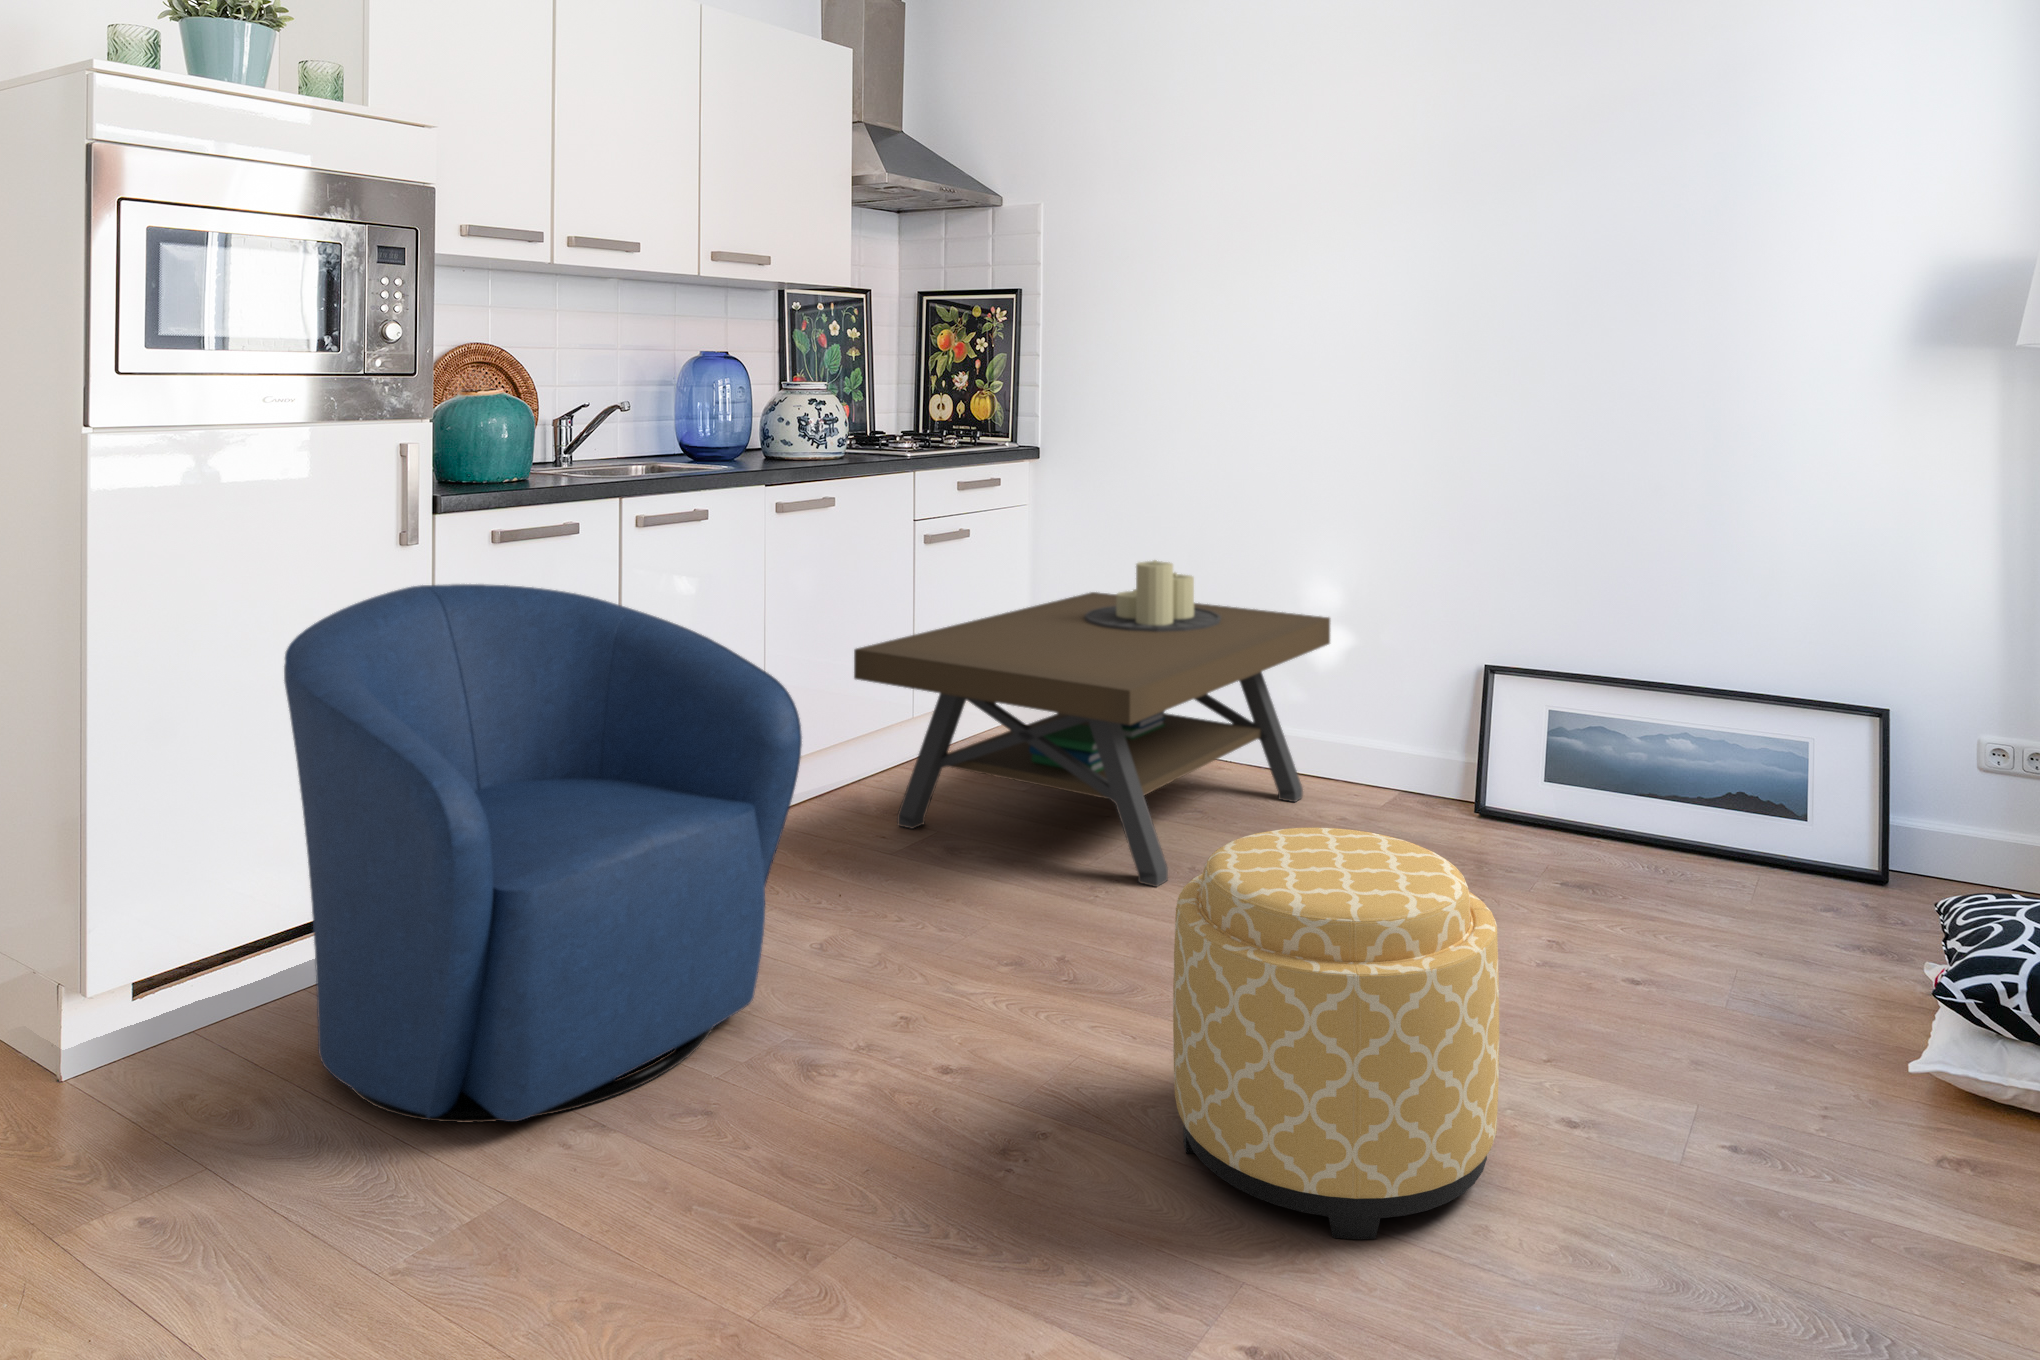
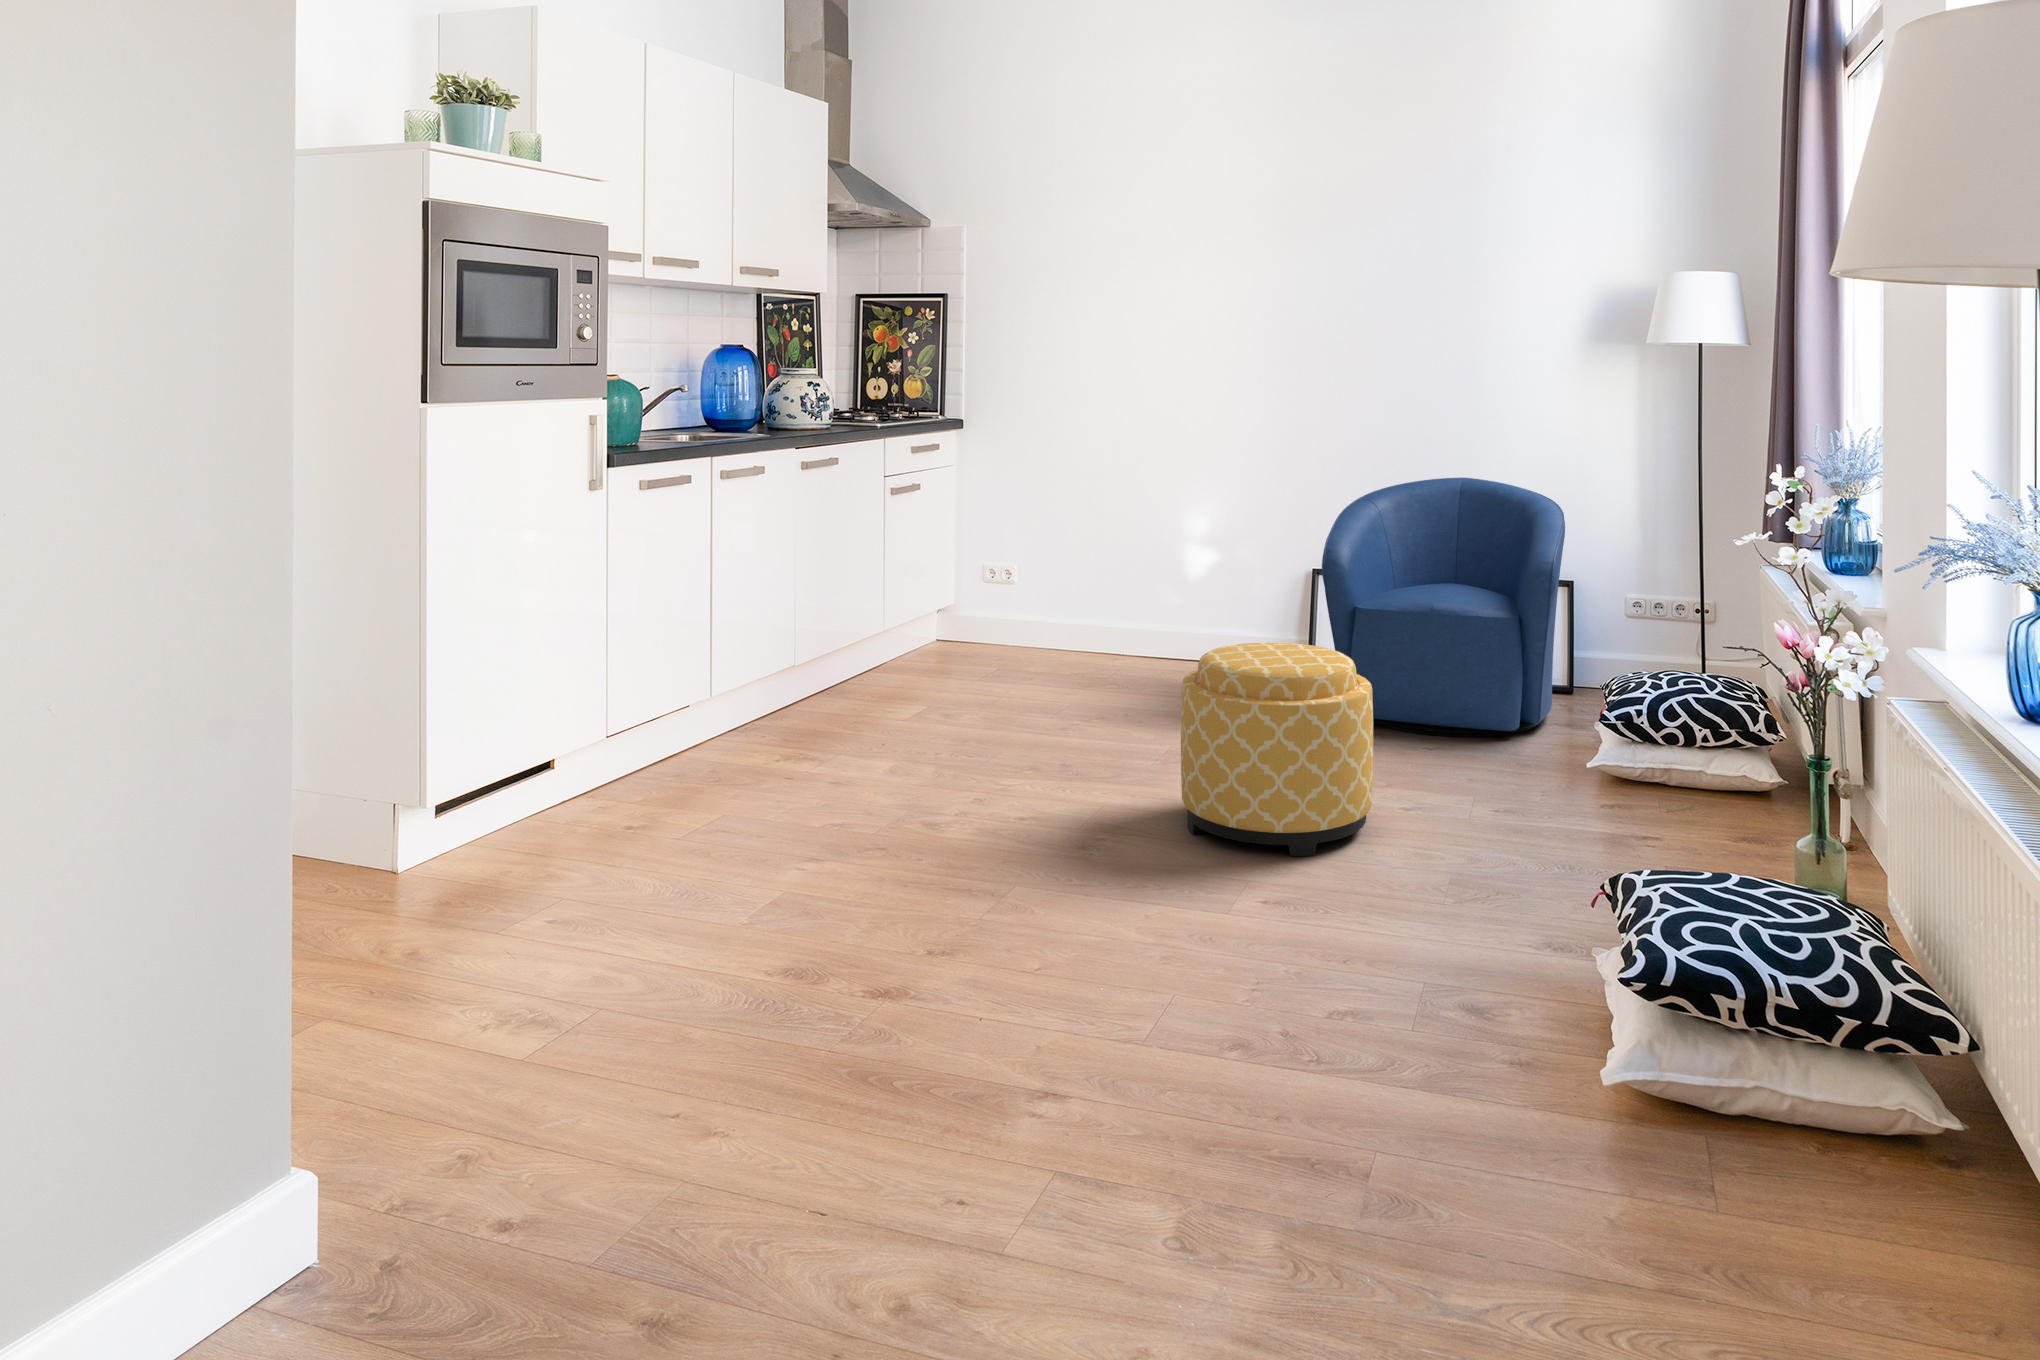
coffee table: present [854,560,1330,887] -> none [869,500,1199,723]
armchair: present [284,584,802,1123] -> present [1322,478,1565,736]

